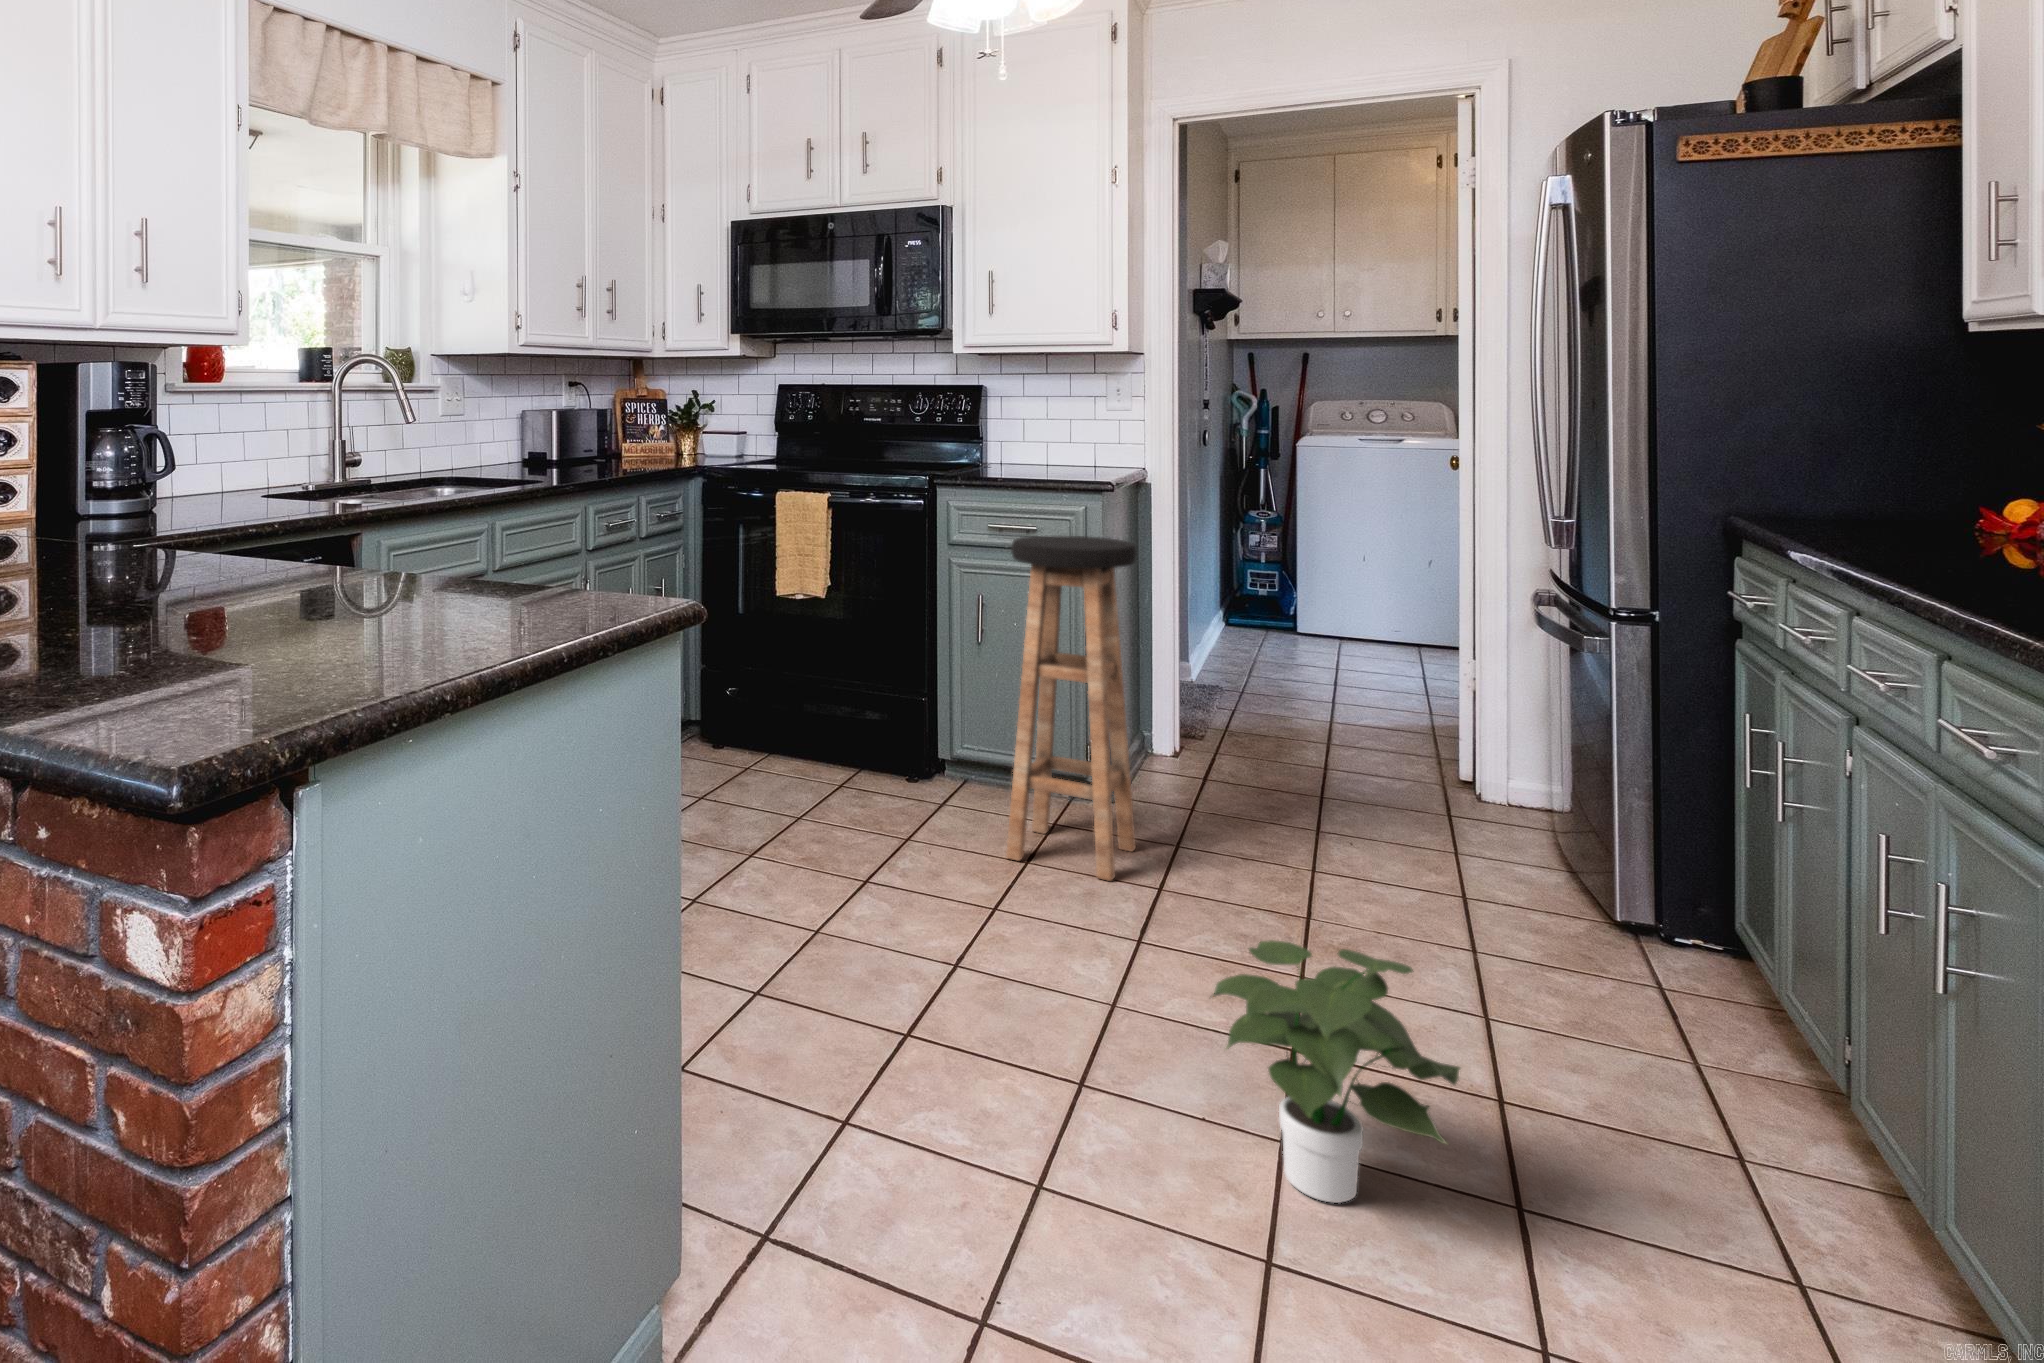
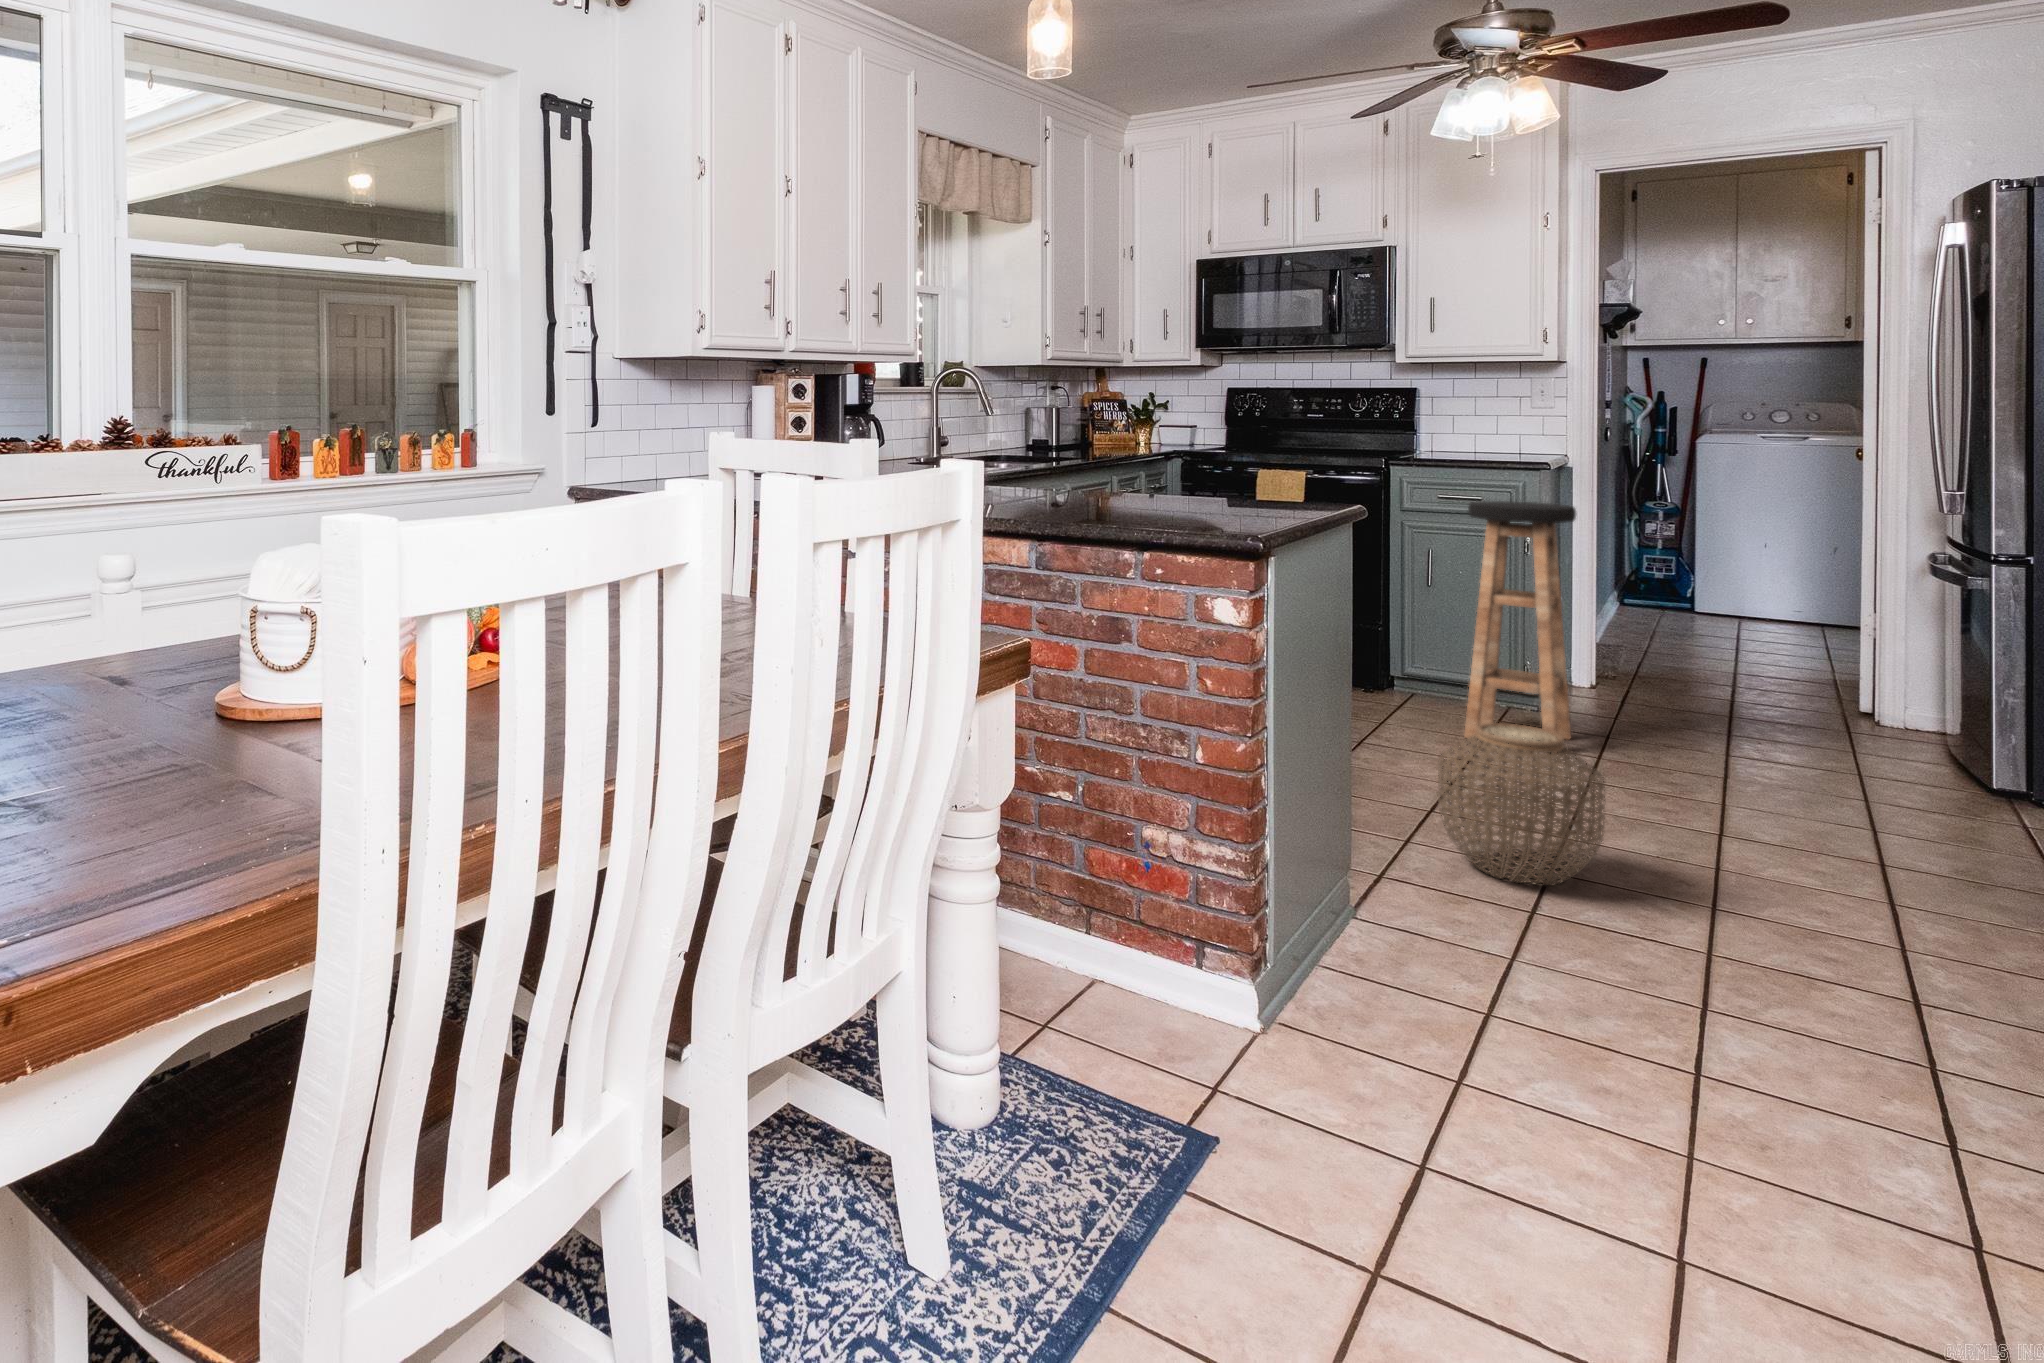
woven basket: none [880,934,1117,1232] -> present [1438,723,1605,885]
potted plant: present [1213,940,1460,1203] -> none [1660,739,1846,890]

